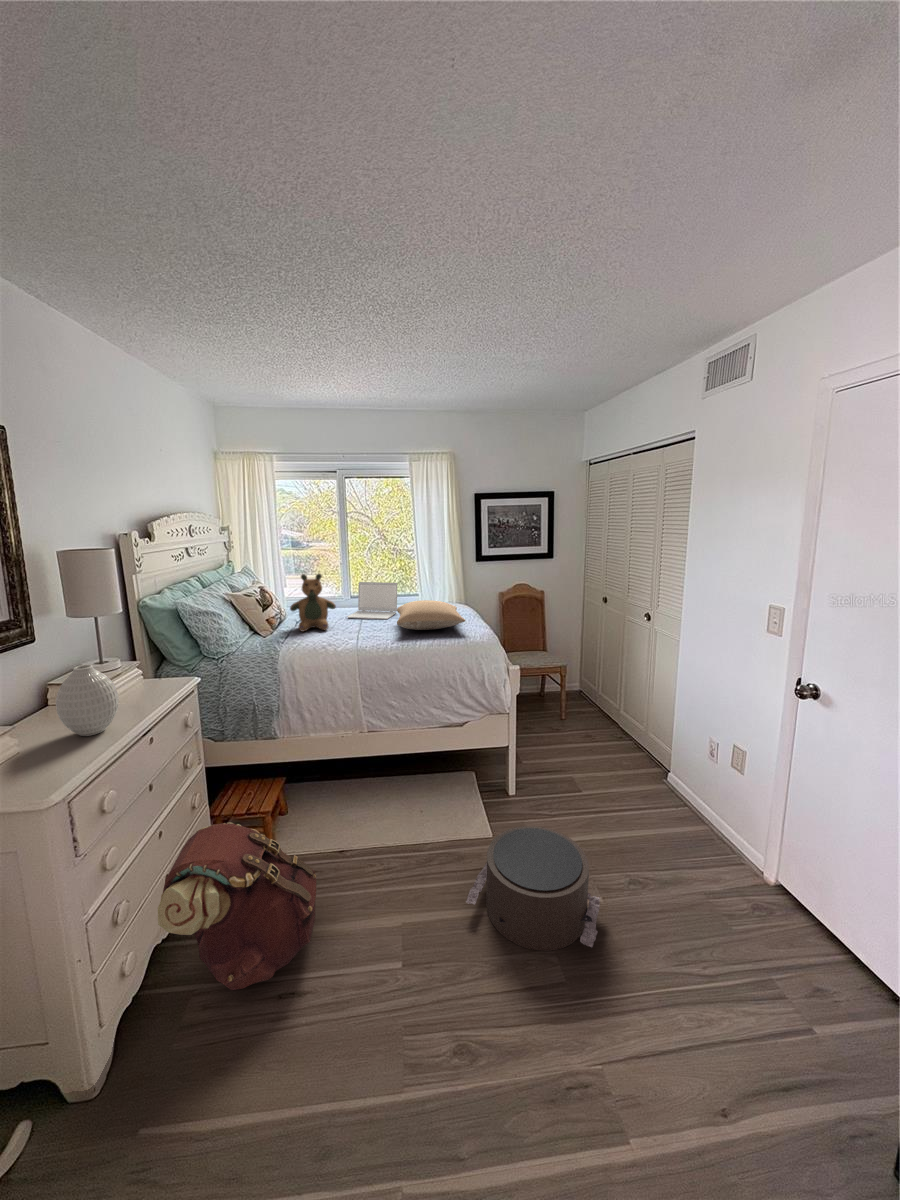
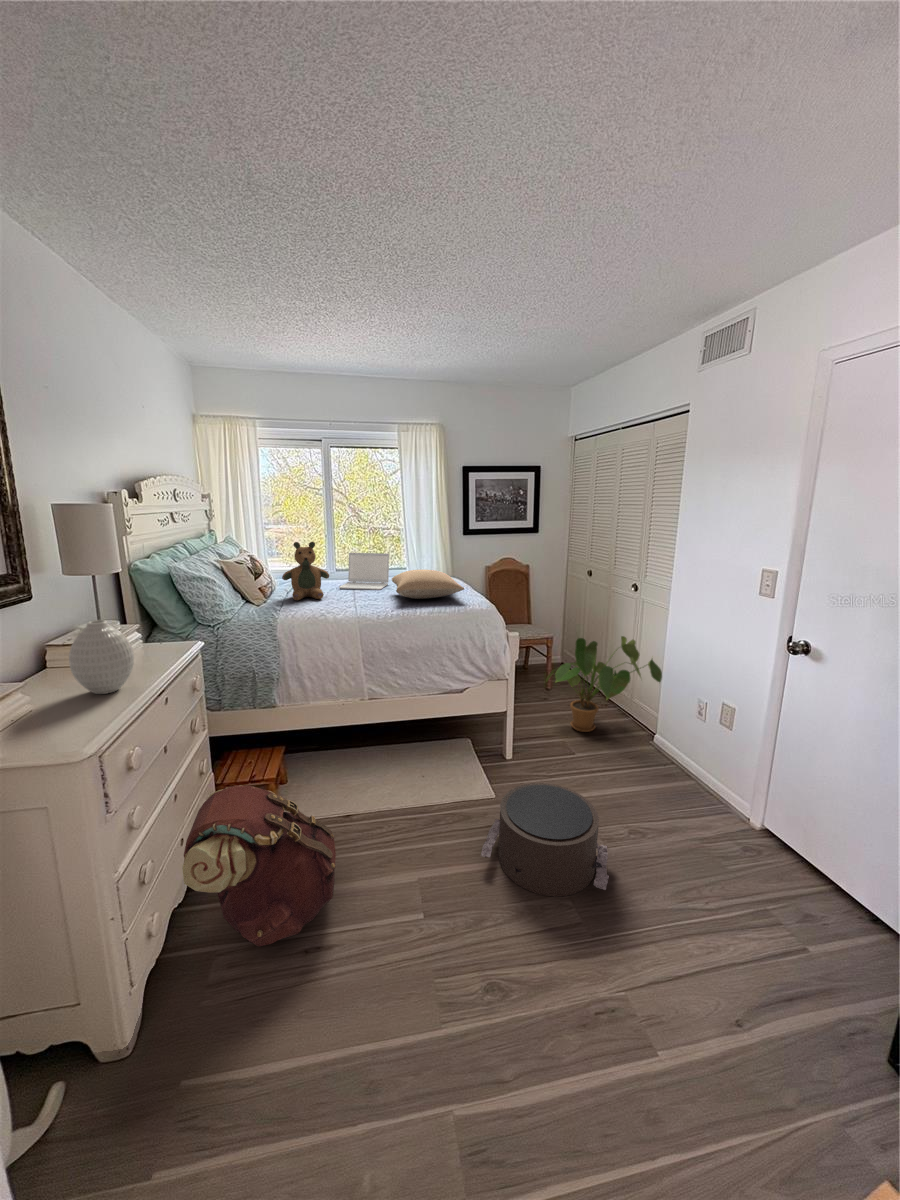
house plant: none [554,668,674,767] -> present [546,636,662,732]

